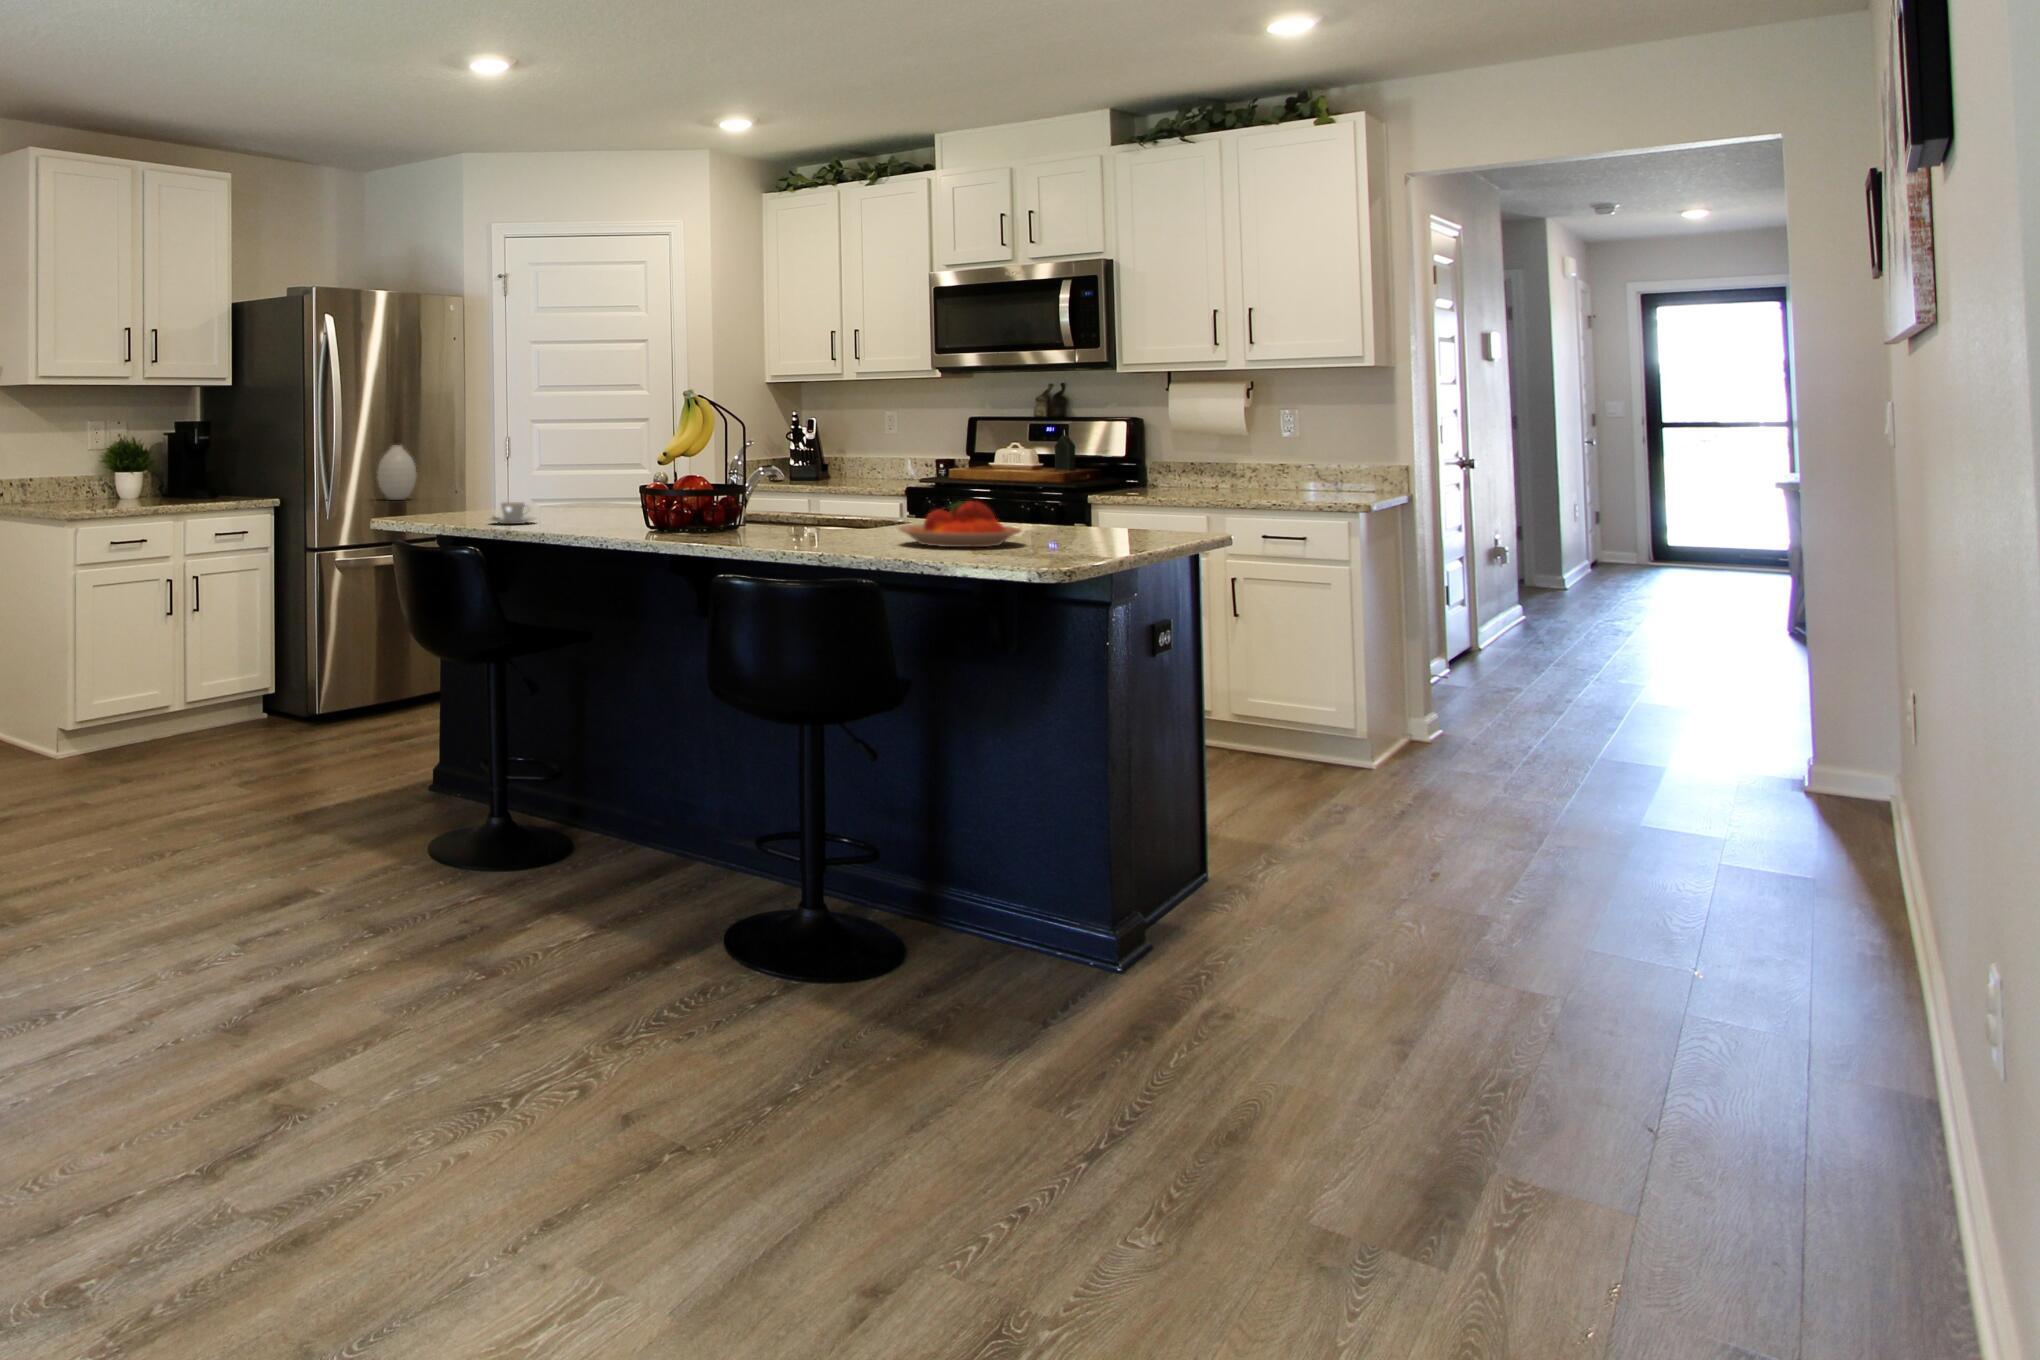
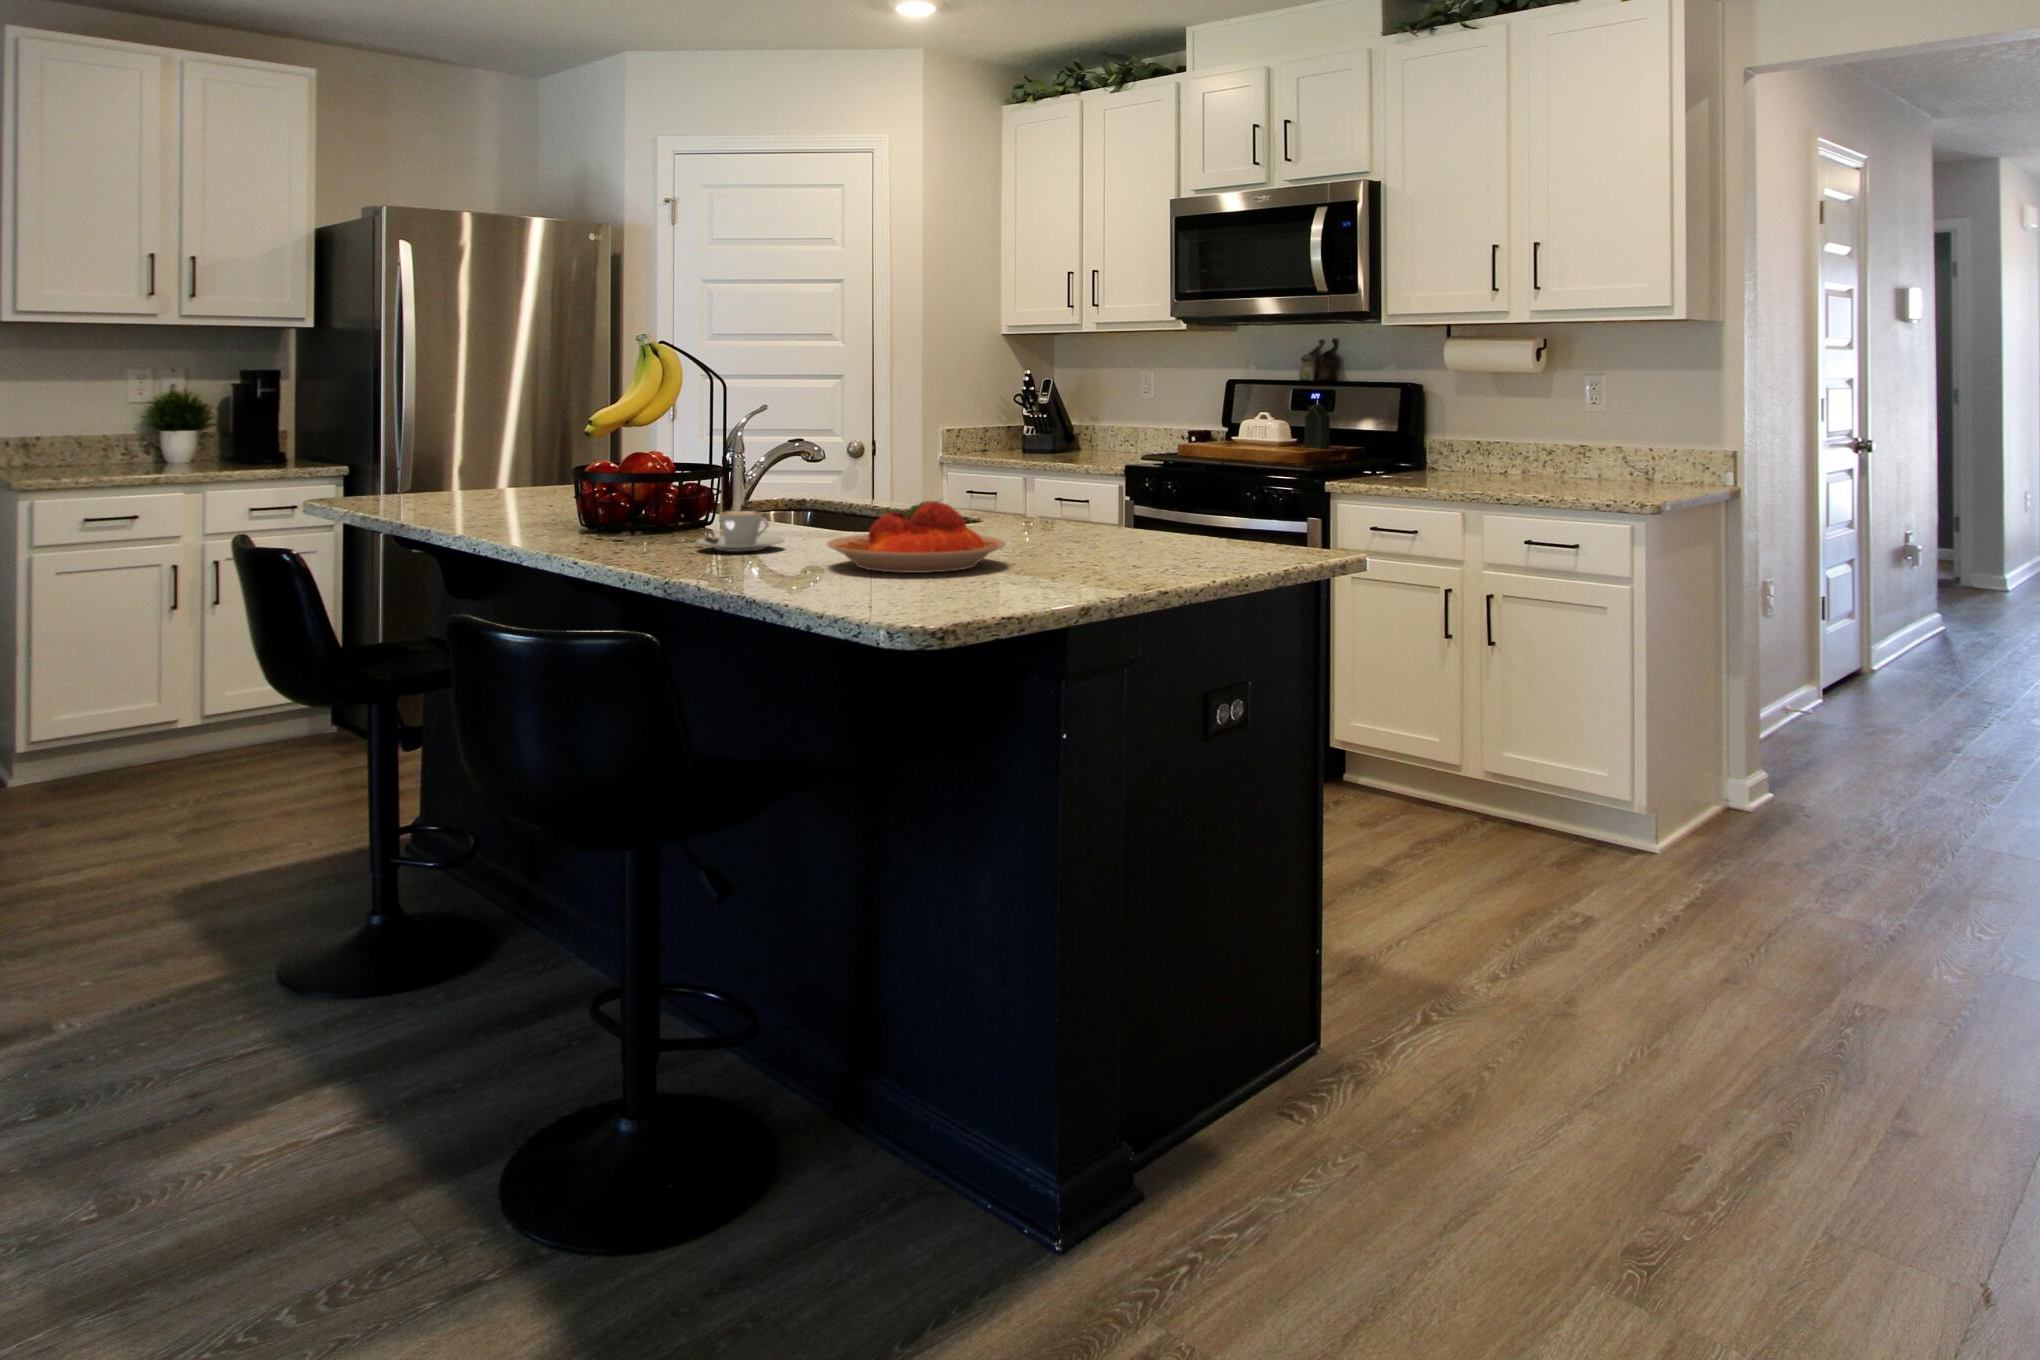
vase: present [377,446,417,500] -> none [481,404,532,472]
coffee cup: present [491,502,535,524] -> present [697,511,784,552]

